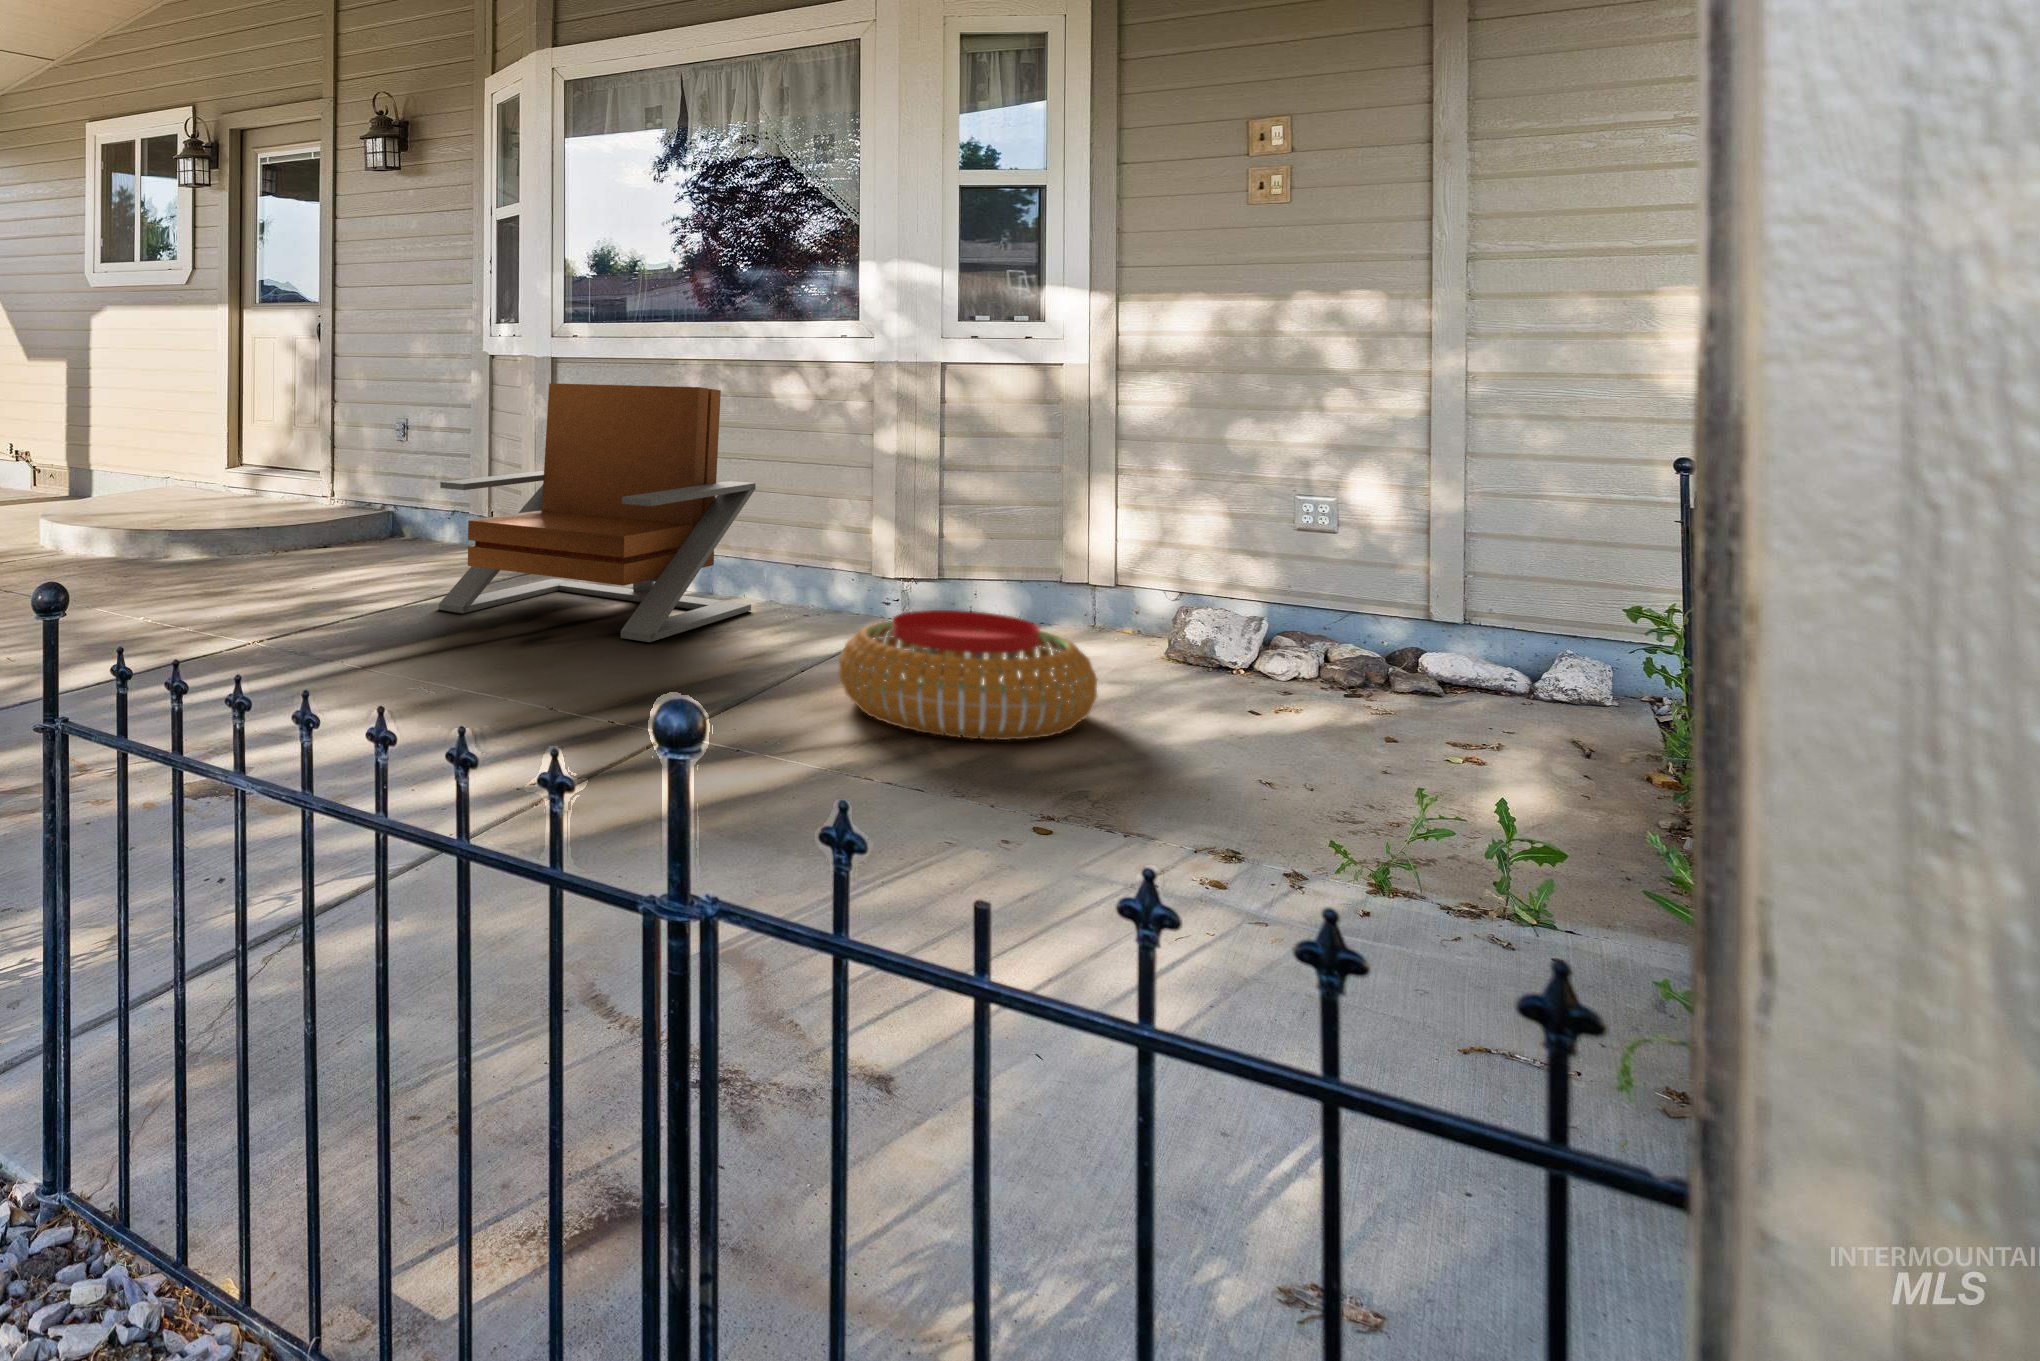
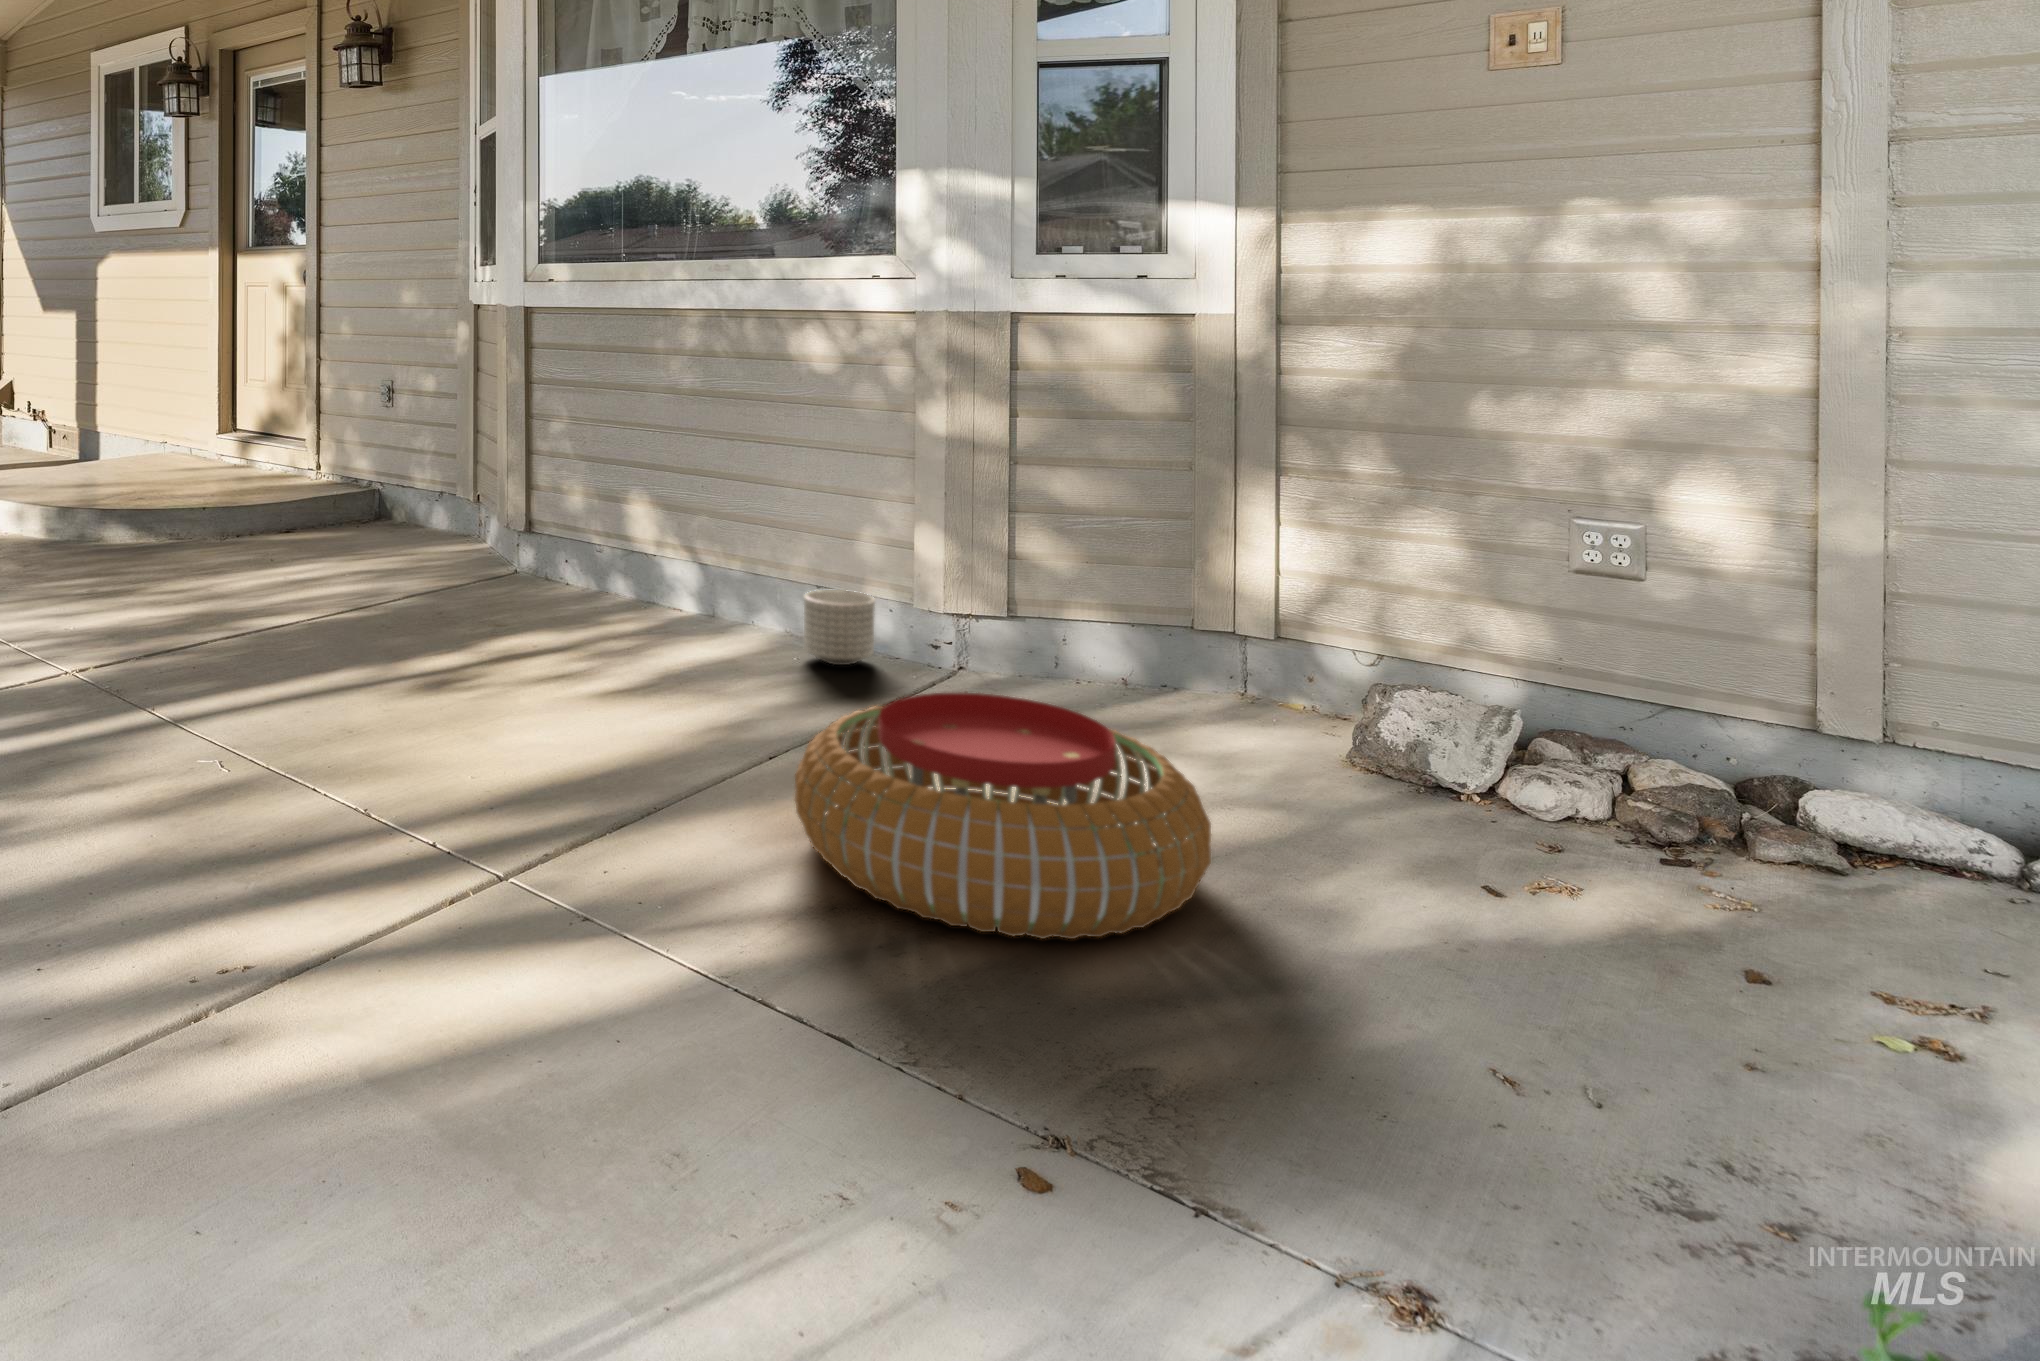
lounge chair: present [439,383,756,642] -> none [347,342,761,698]
planter: none [792,567,843,620] -> present [804,590,875,665]

